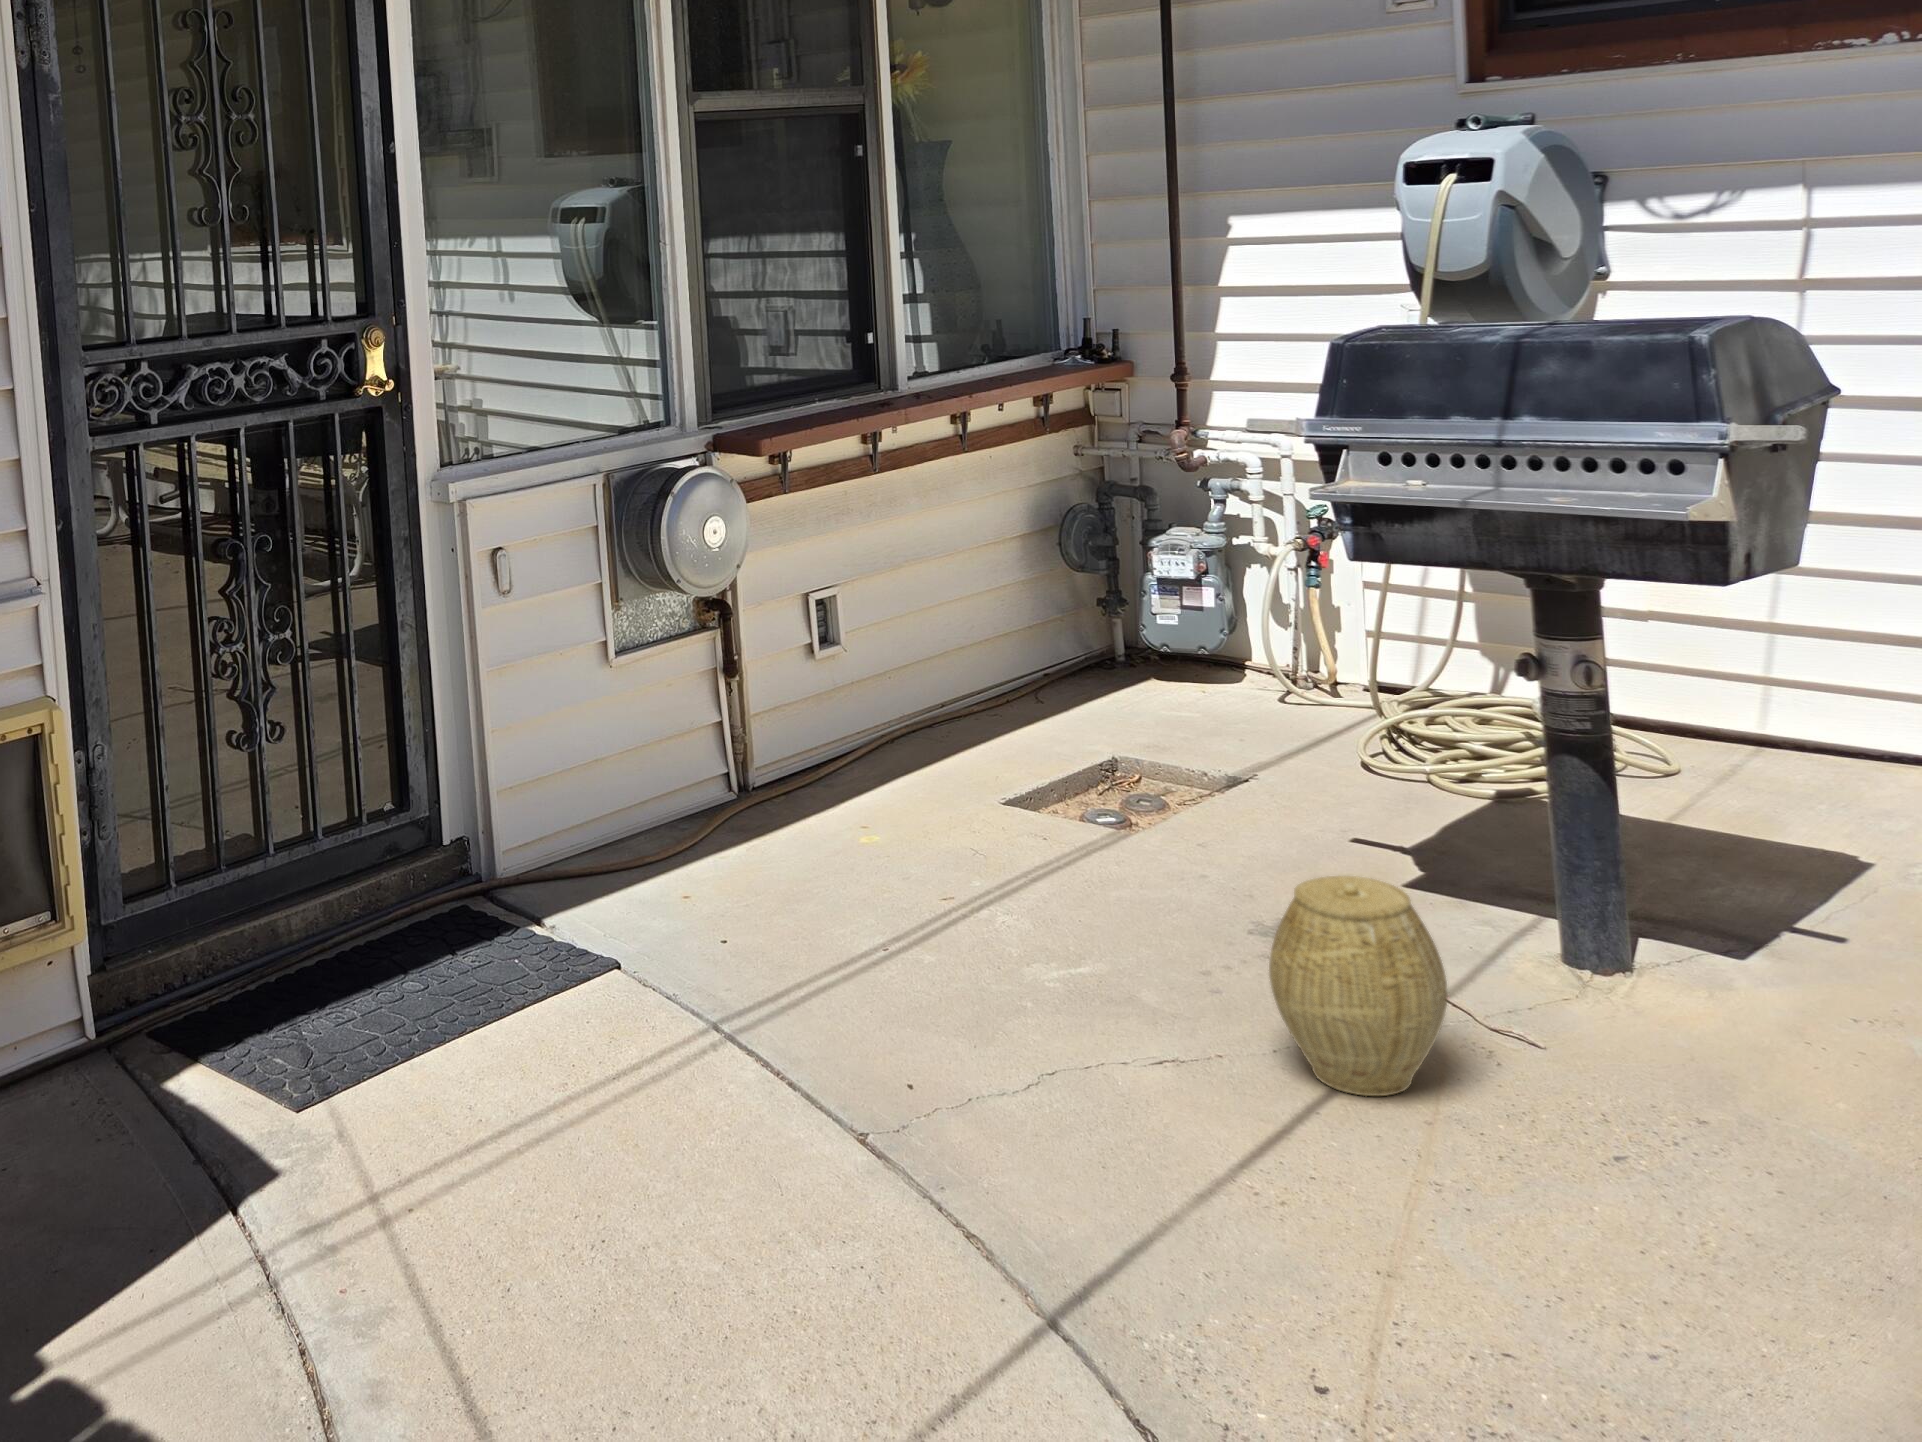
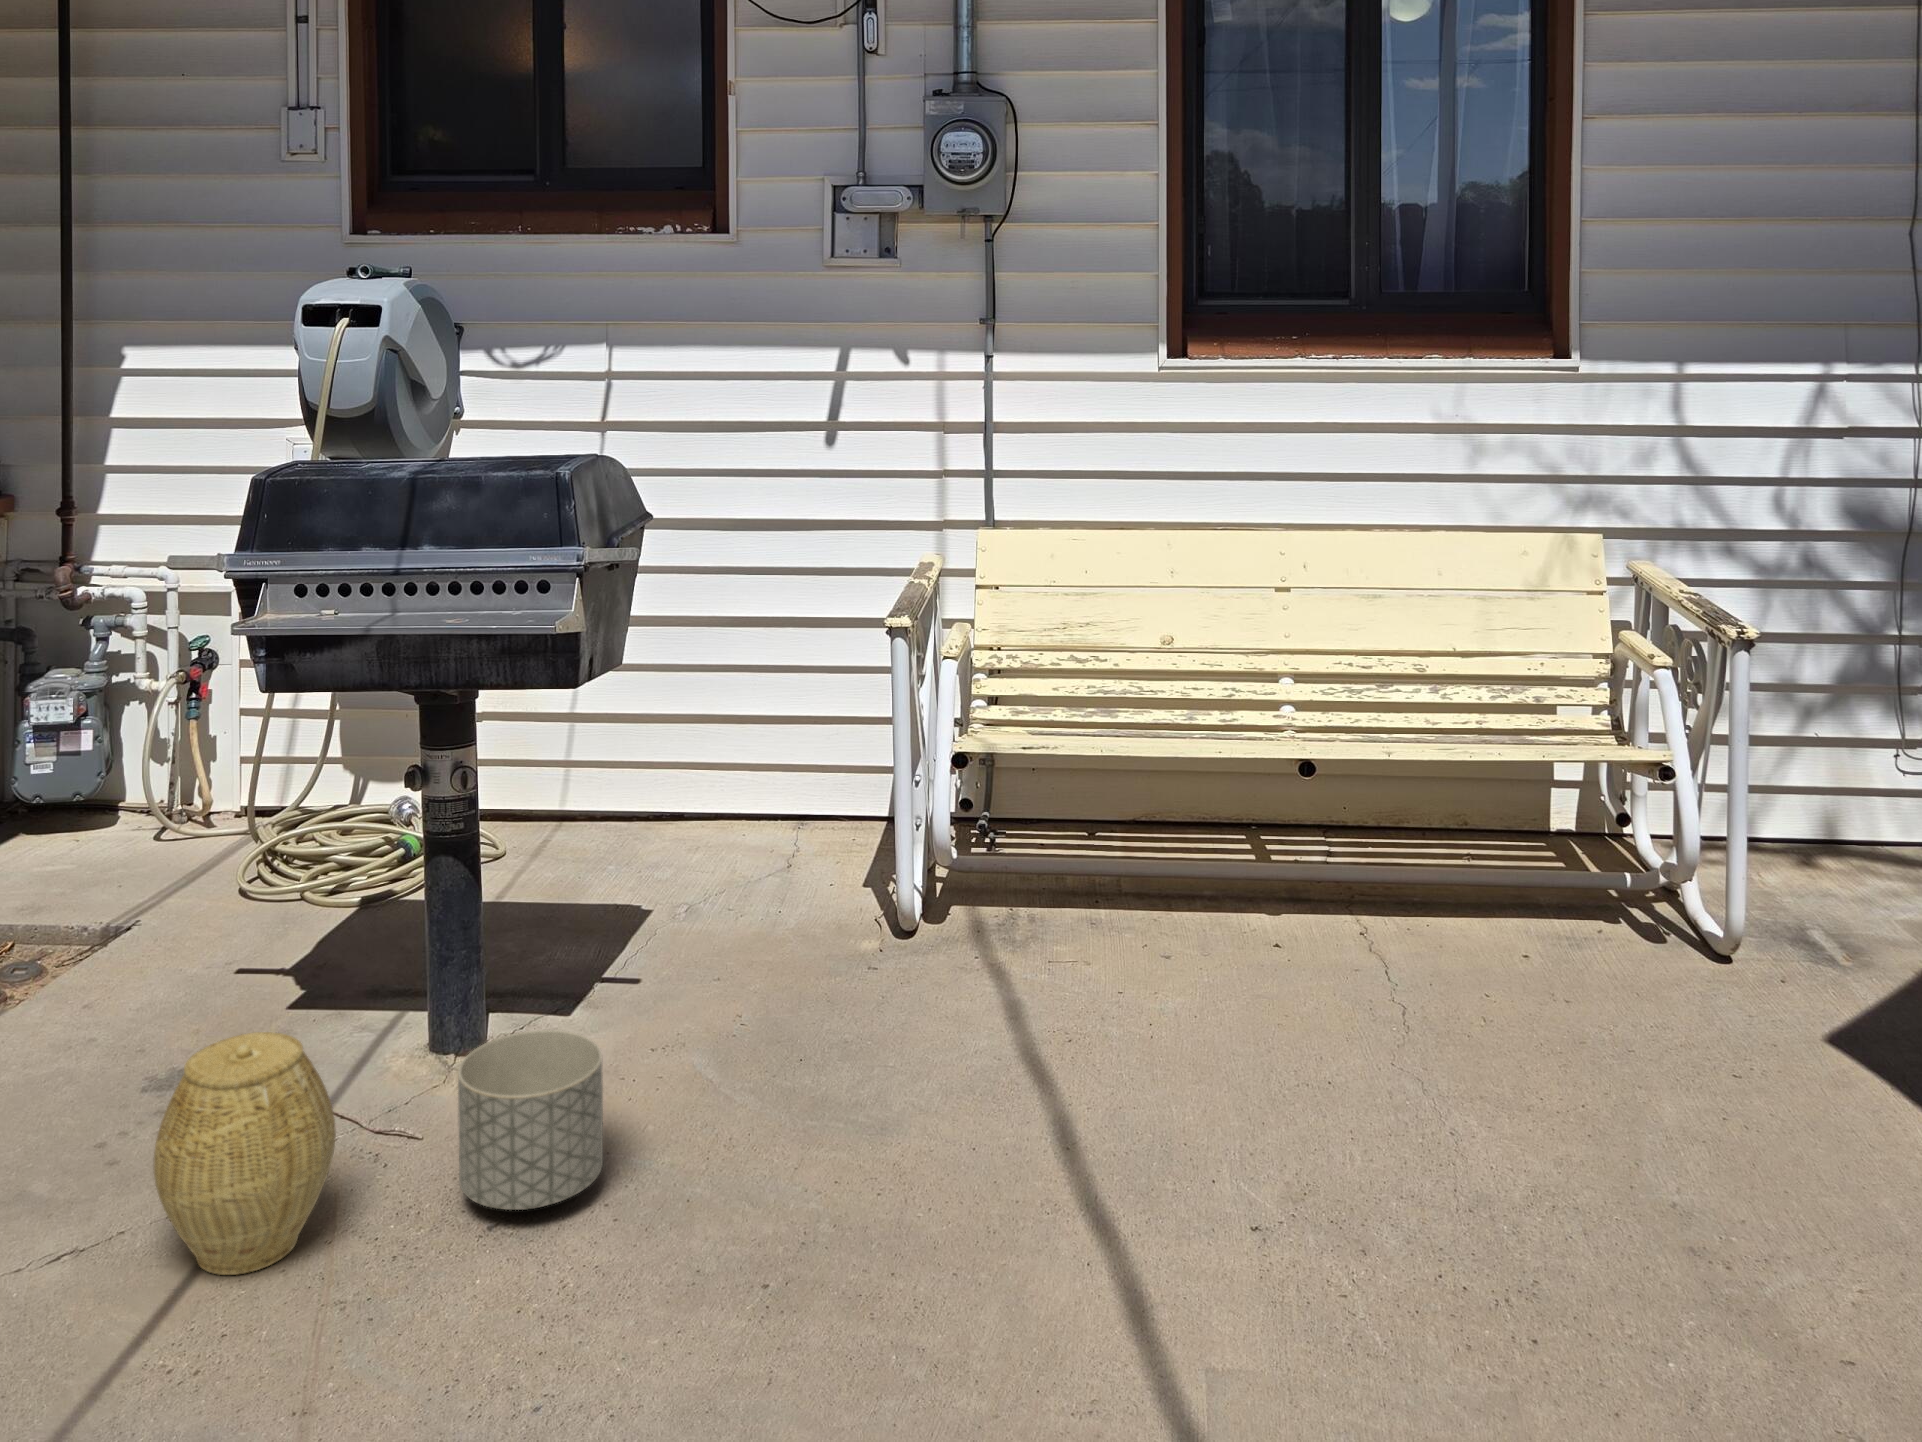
planter: none [1583,948,1769,1135] -> present [458,1030,603,1210]

